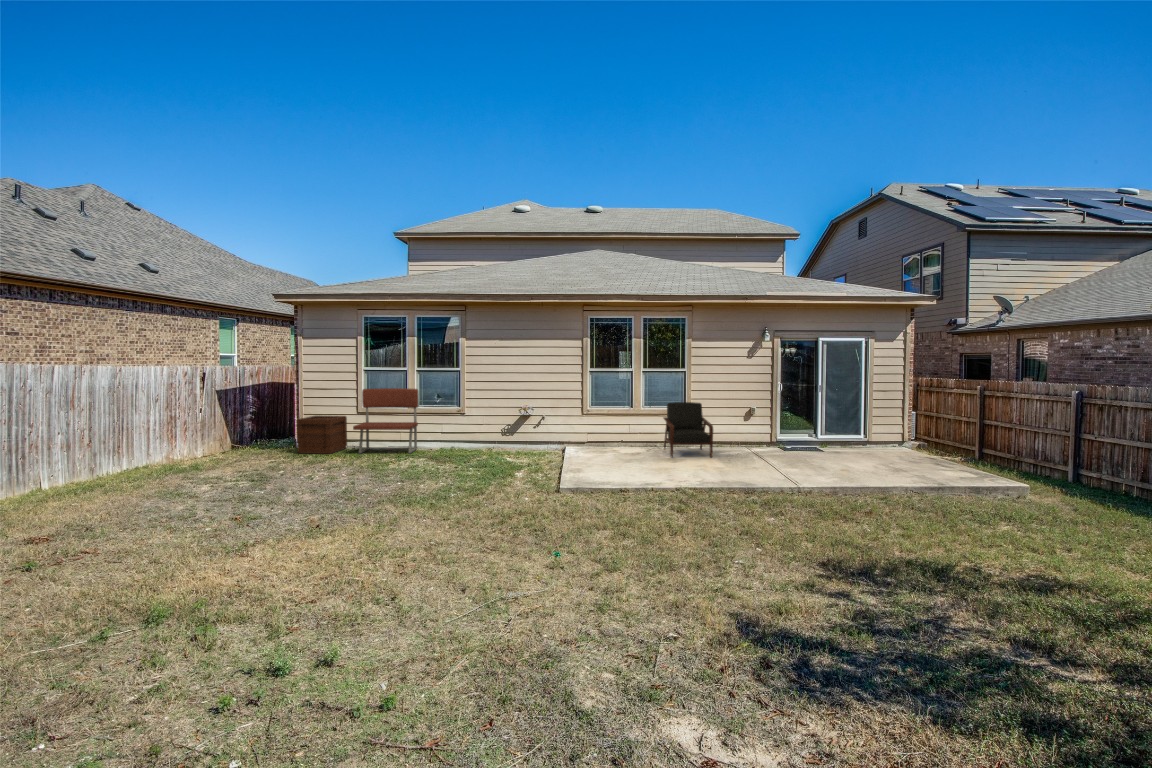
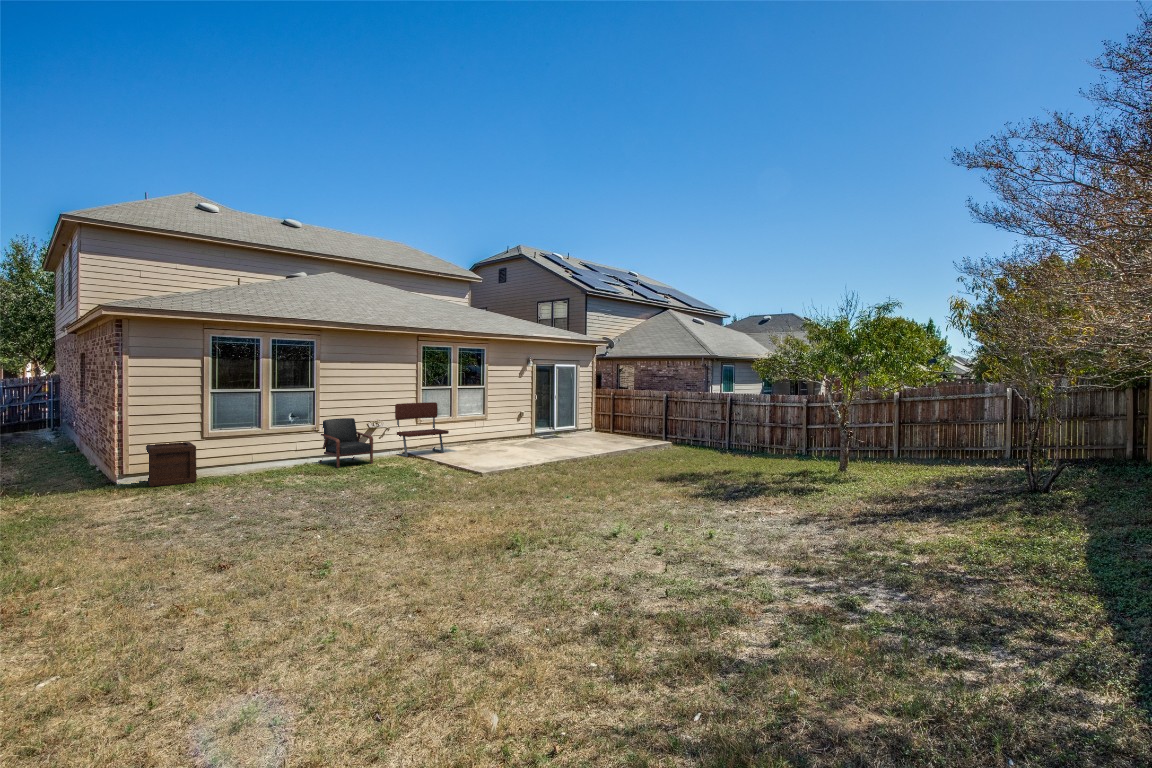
bench: present [353,388,419,453] -> present [395,402,449,457]
chair: present [664,402,713,457] -> present [319,418,373,468]

